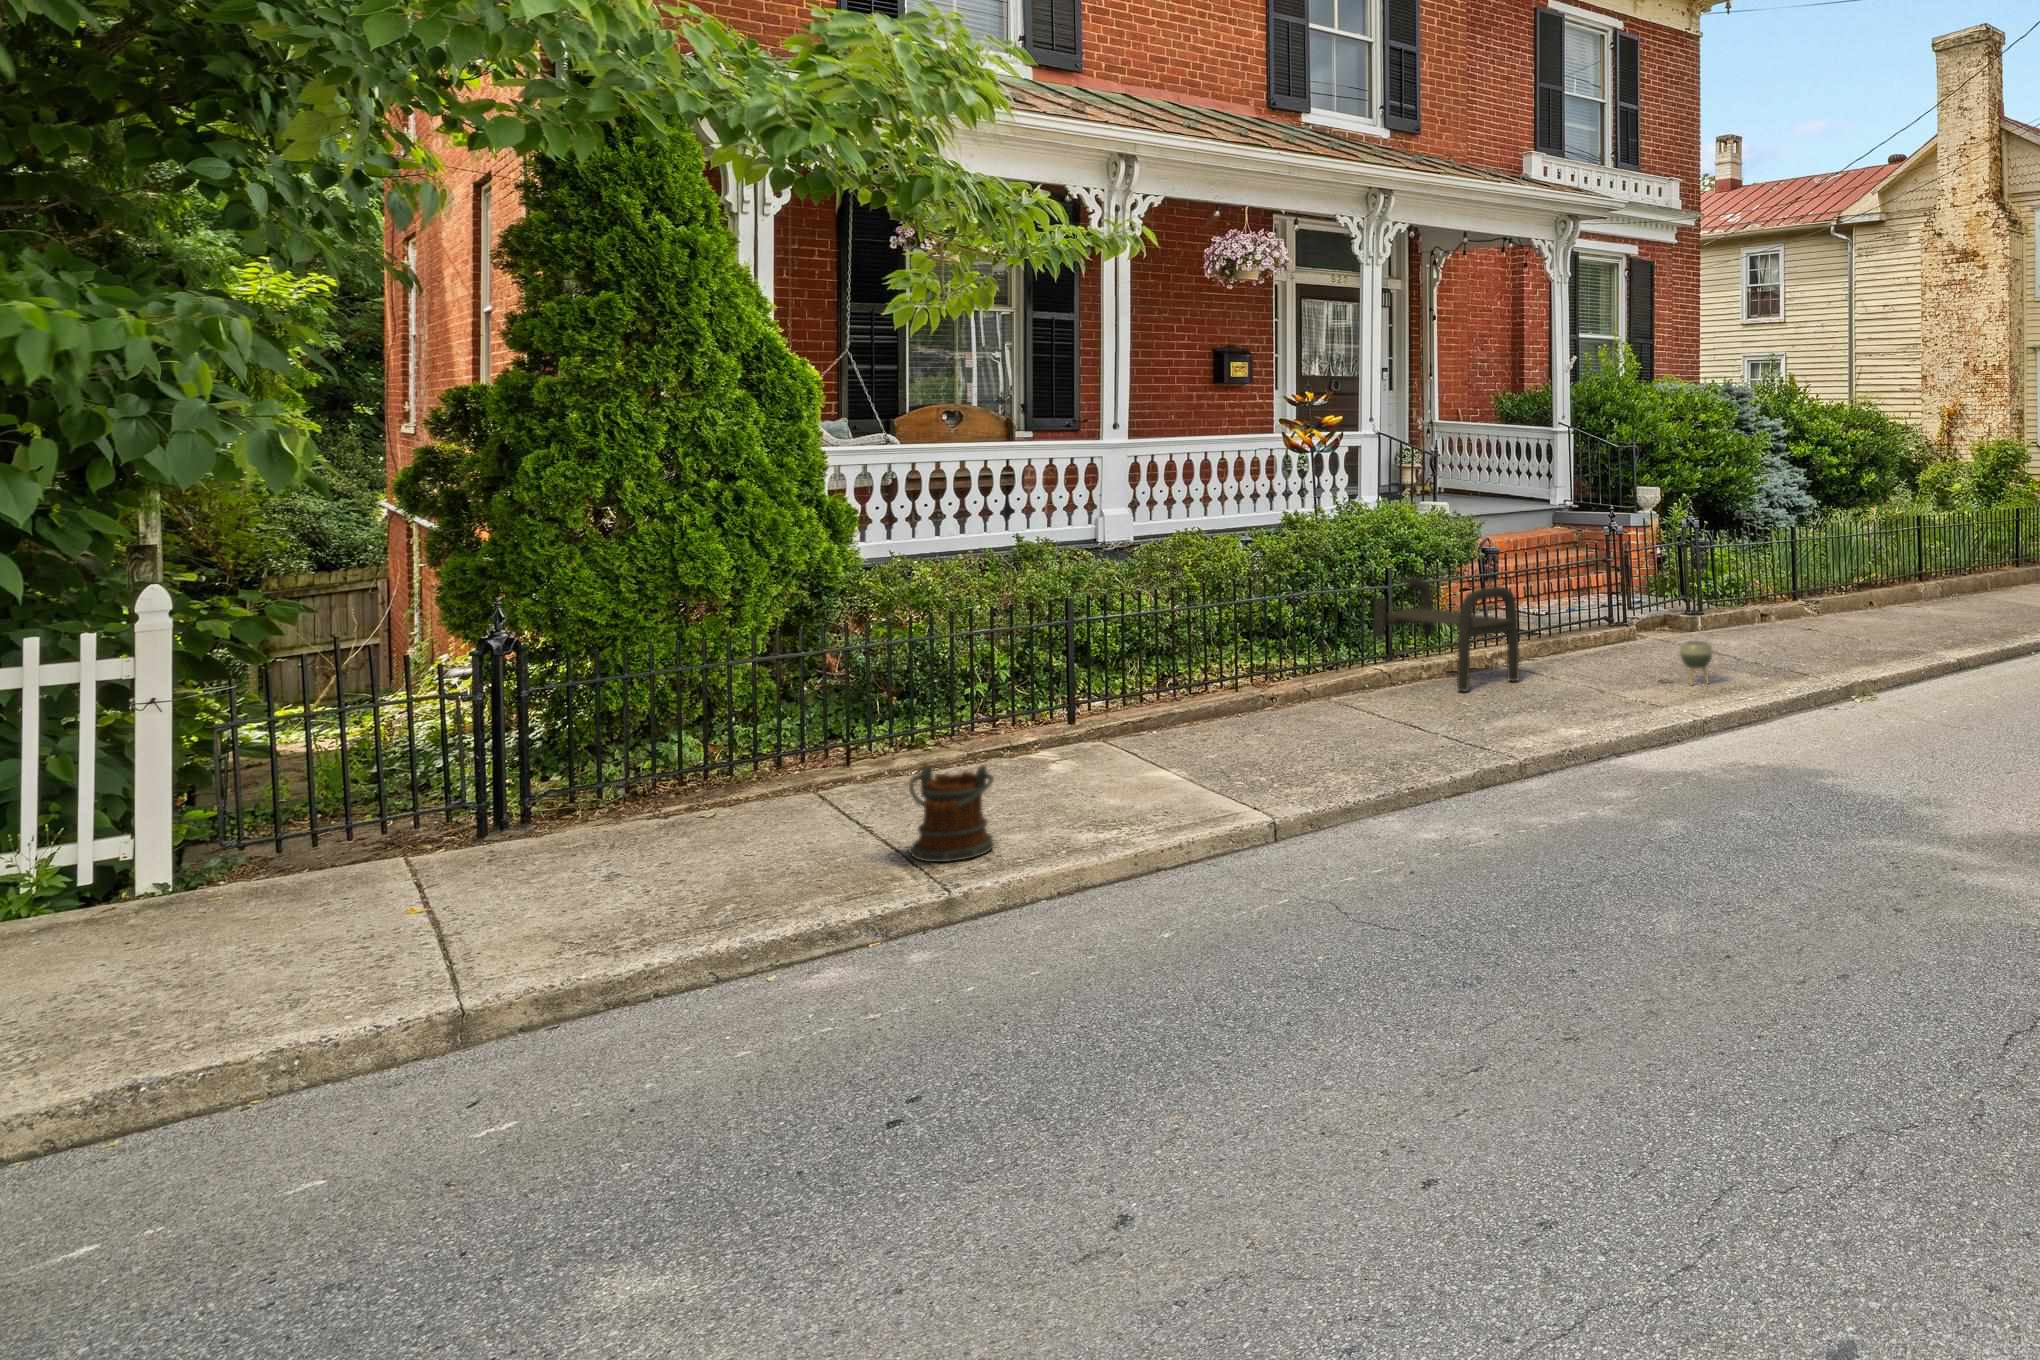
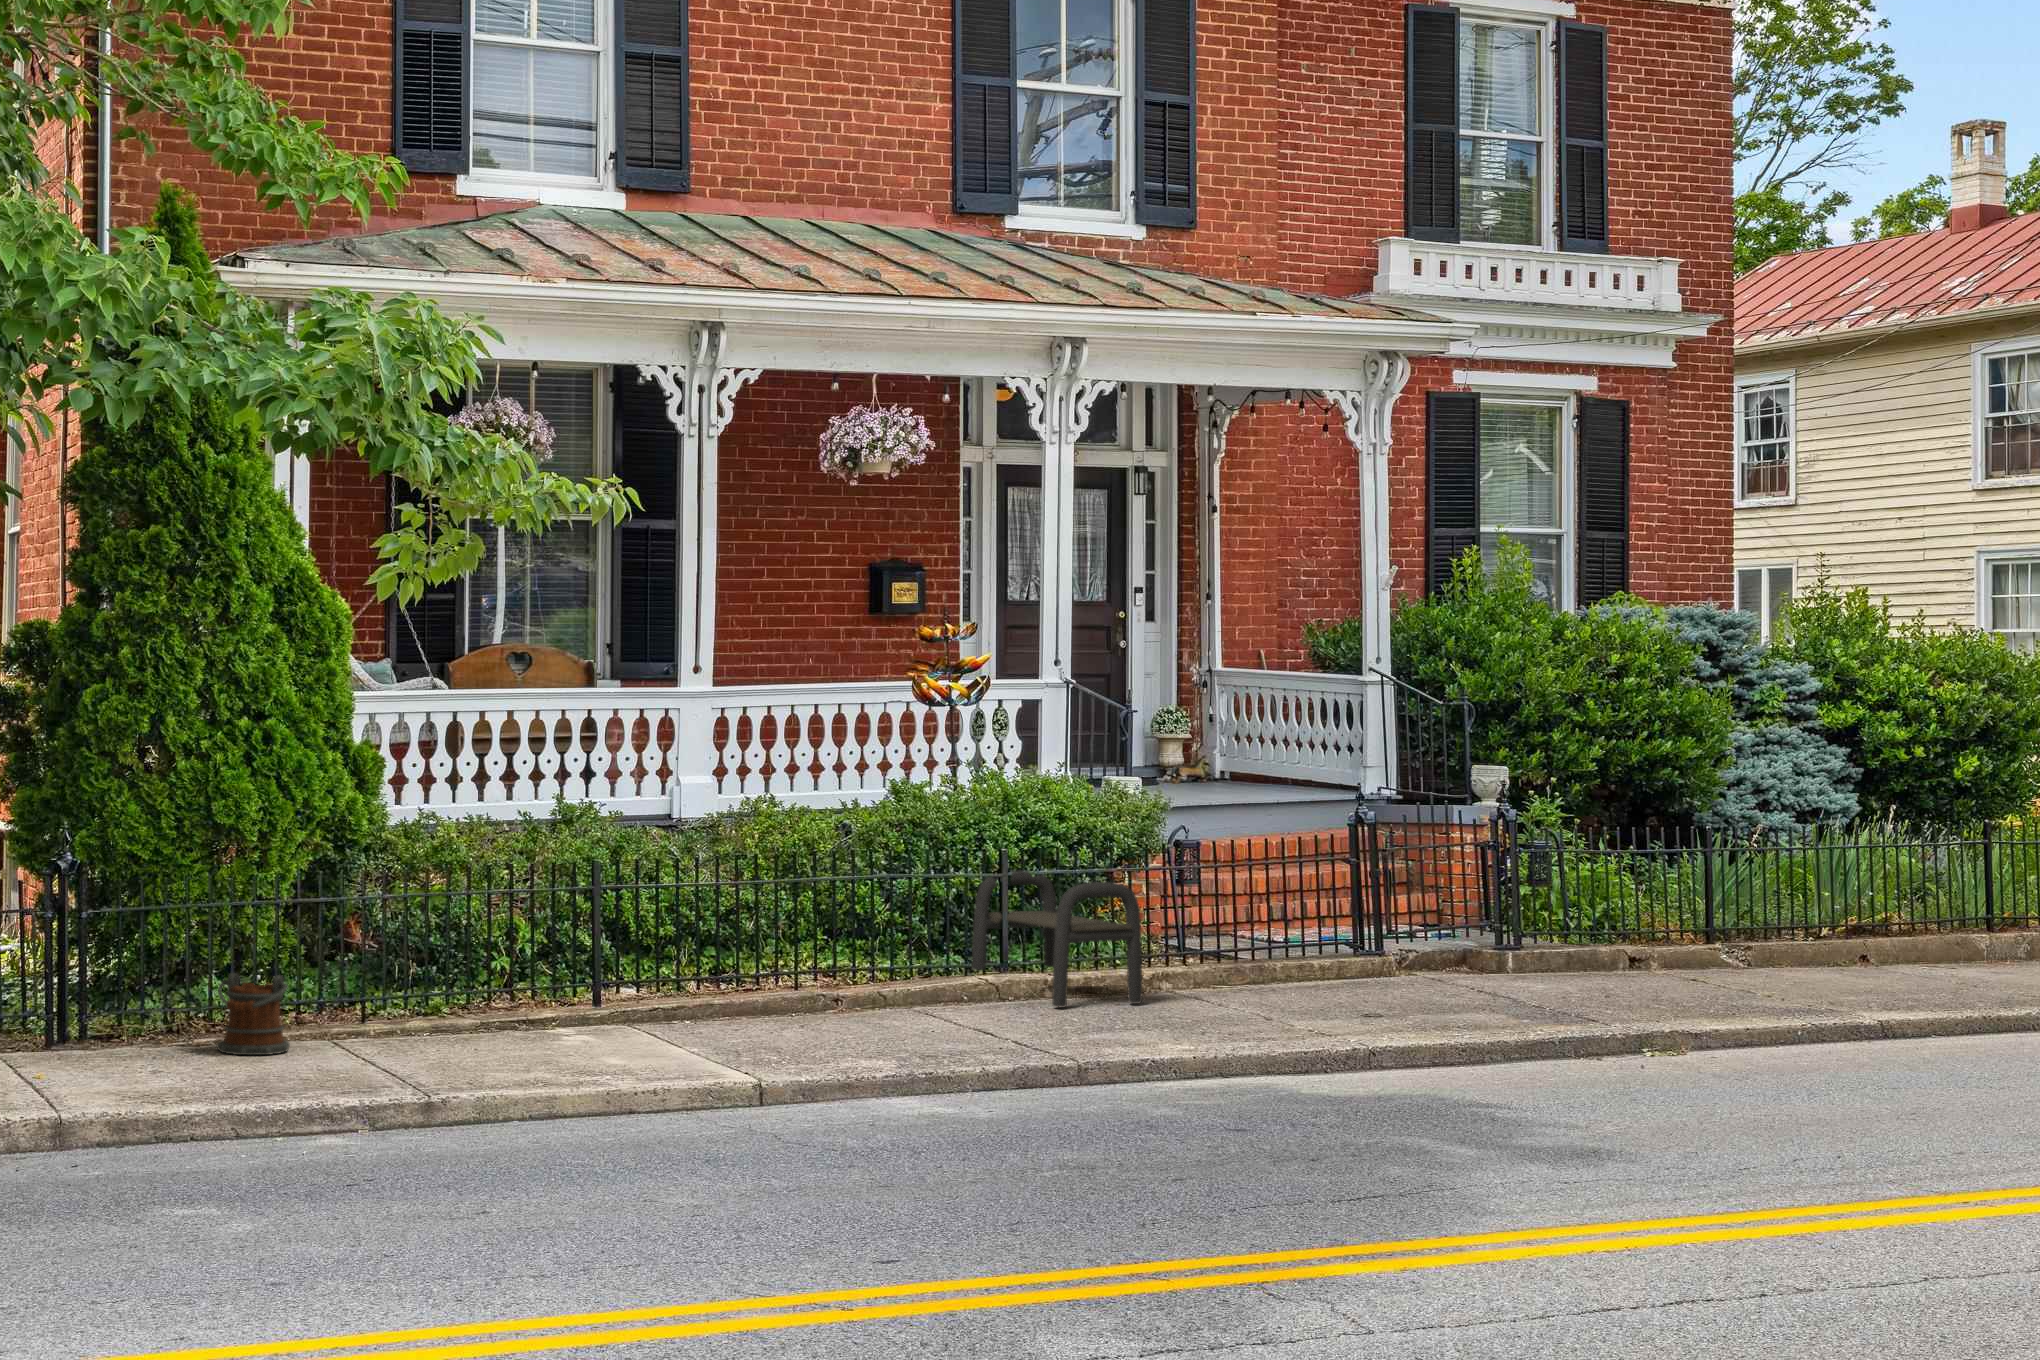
planter: present [1680,641,1713,684] -> none [1345,966,1387,1022]
bucket: present [908,765,995,862] -> present [216,973,290,1055]

